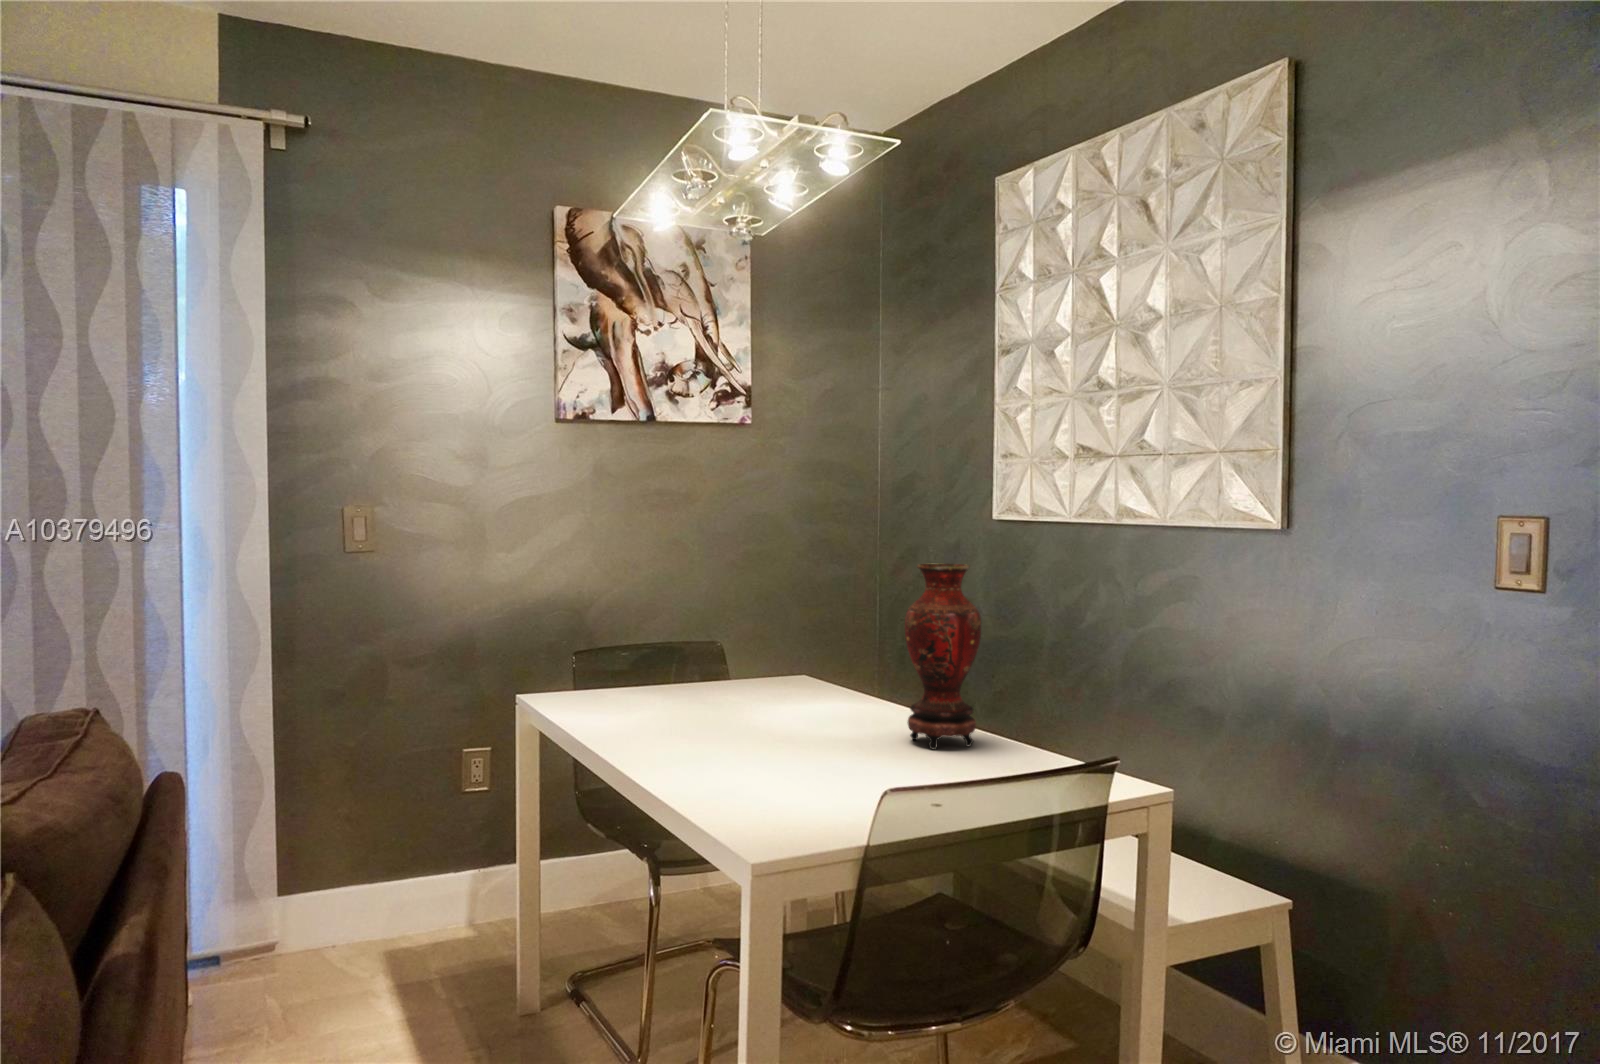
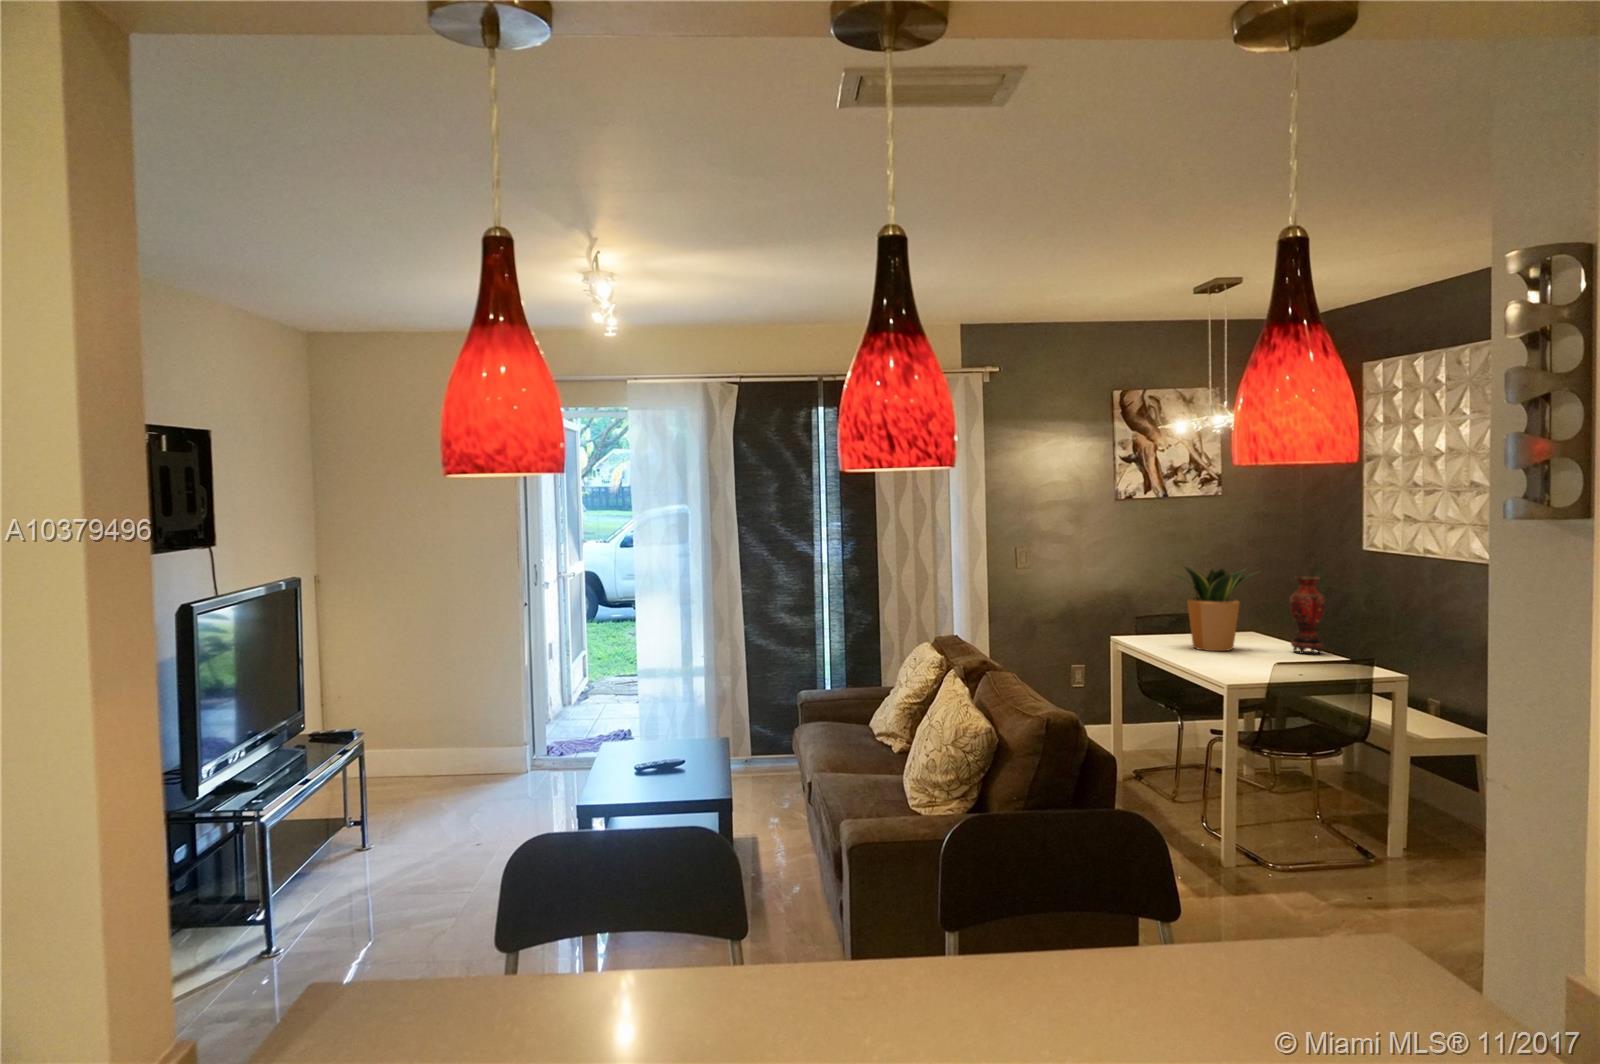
potted plant: none [632,537,848,759] -> present [1171,567,1255,651]

